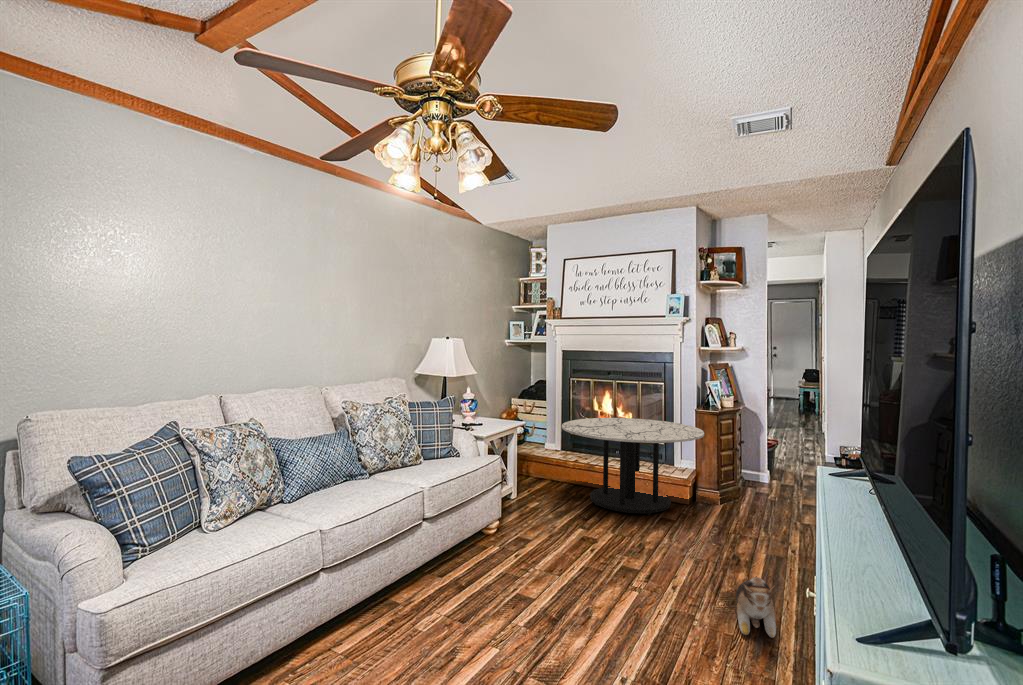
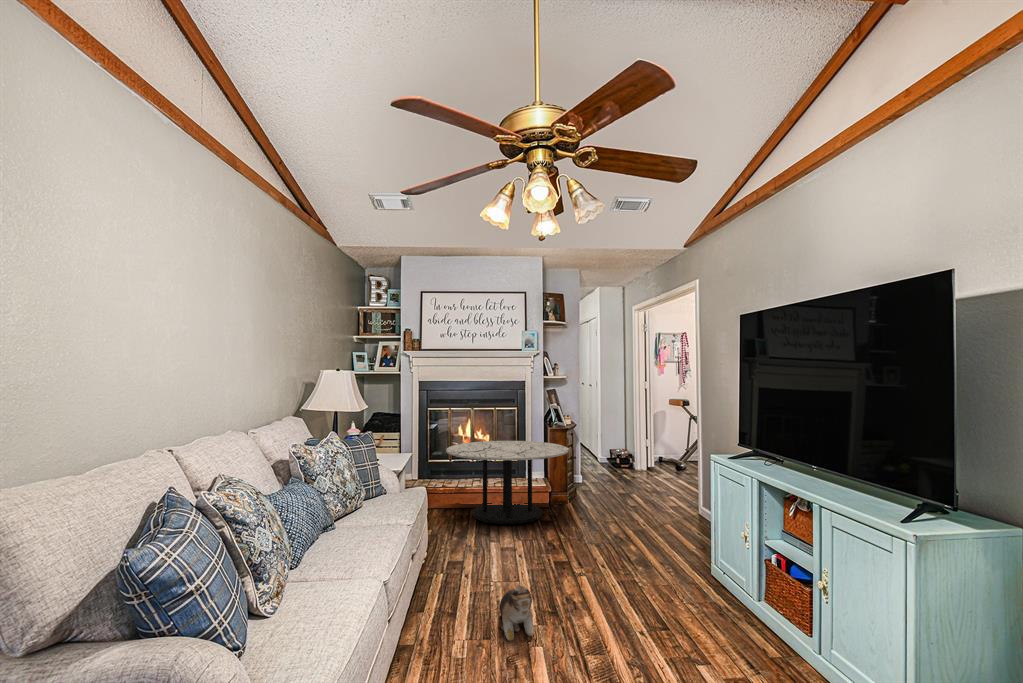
plush toy: present [735,577,776,638] -> present [499,585,535,641]

